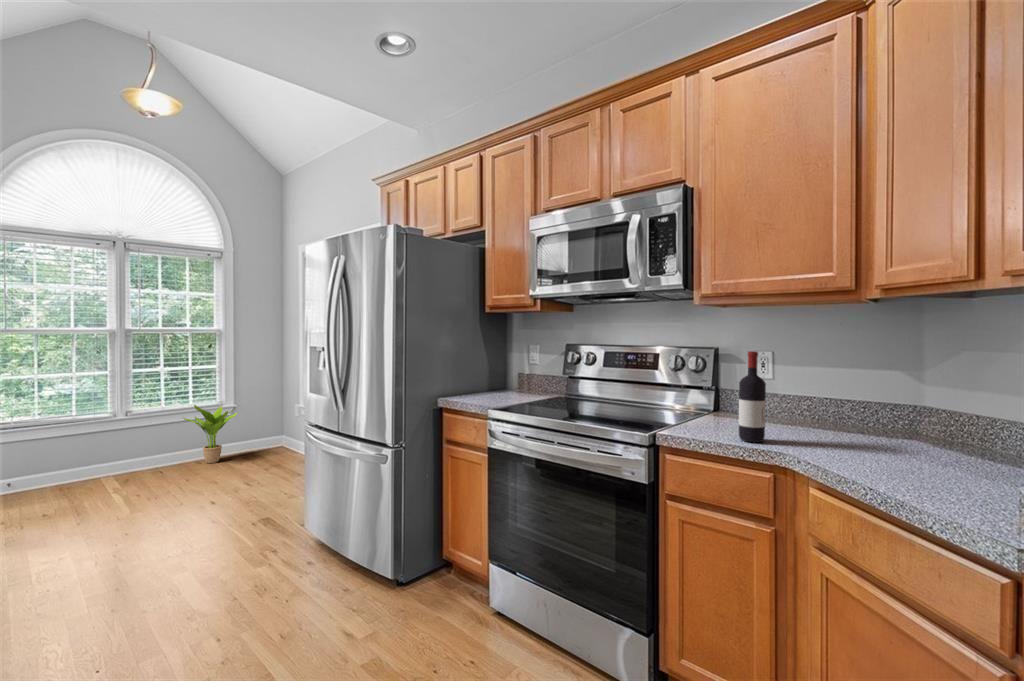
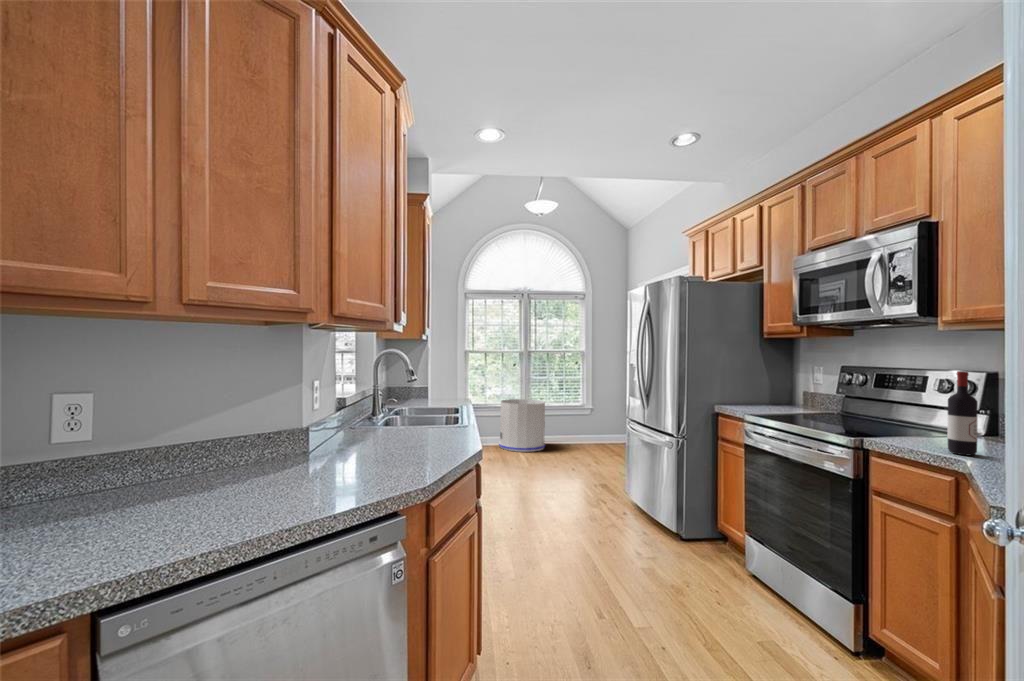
potted plant: present [184,405,237,463] -> none [561,402,595,446]
trash can: none [63,407,157,496] -> present [499,399,545,452]

